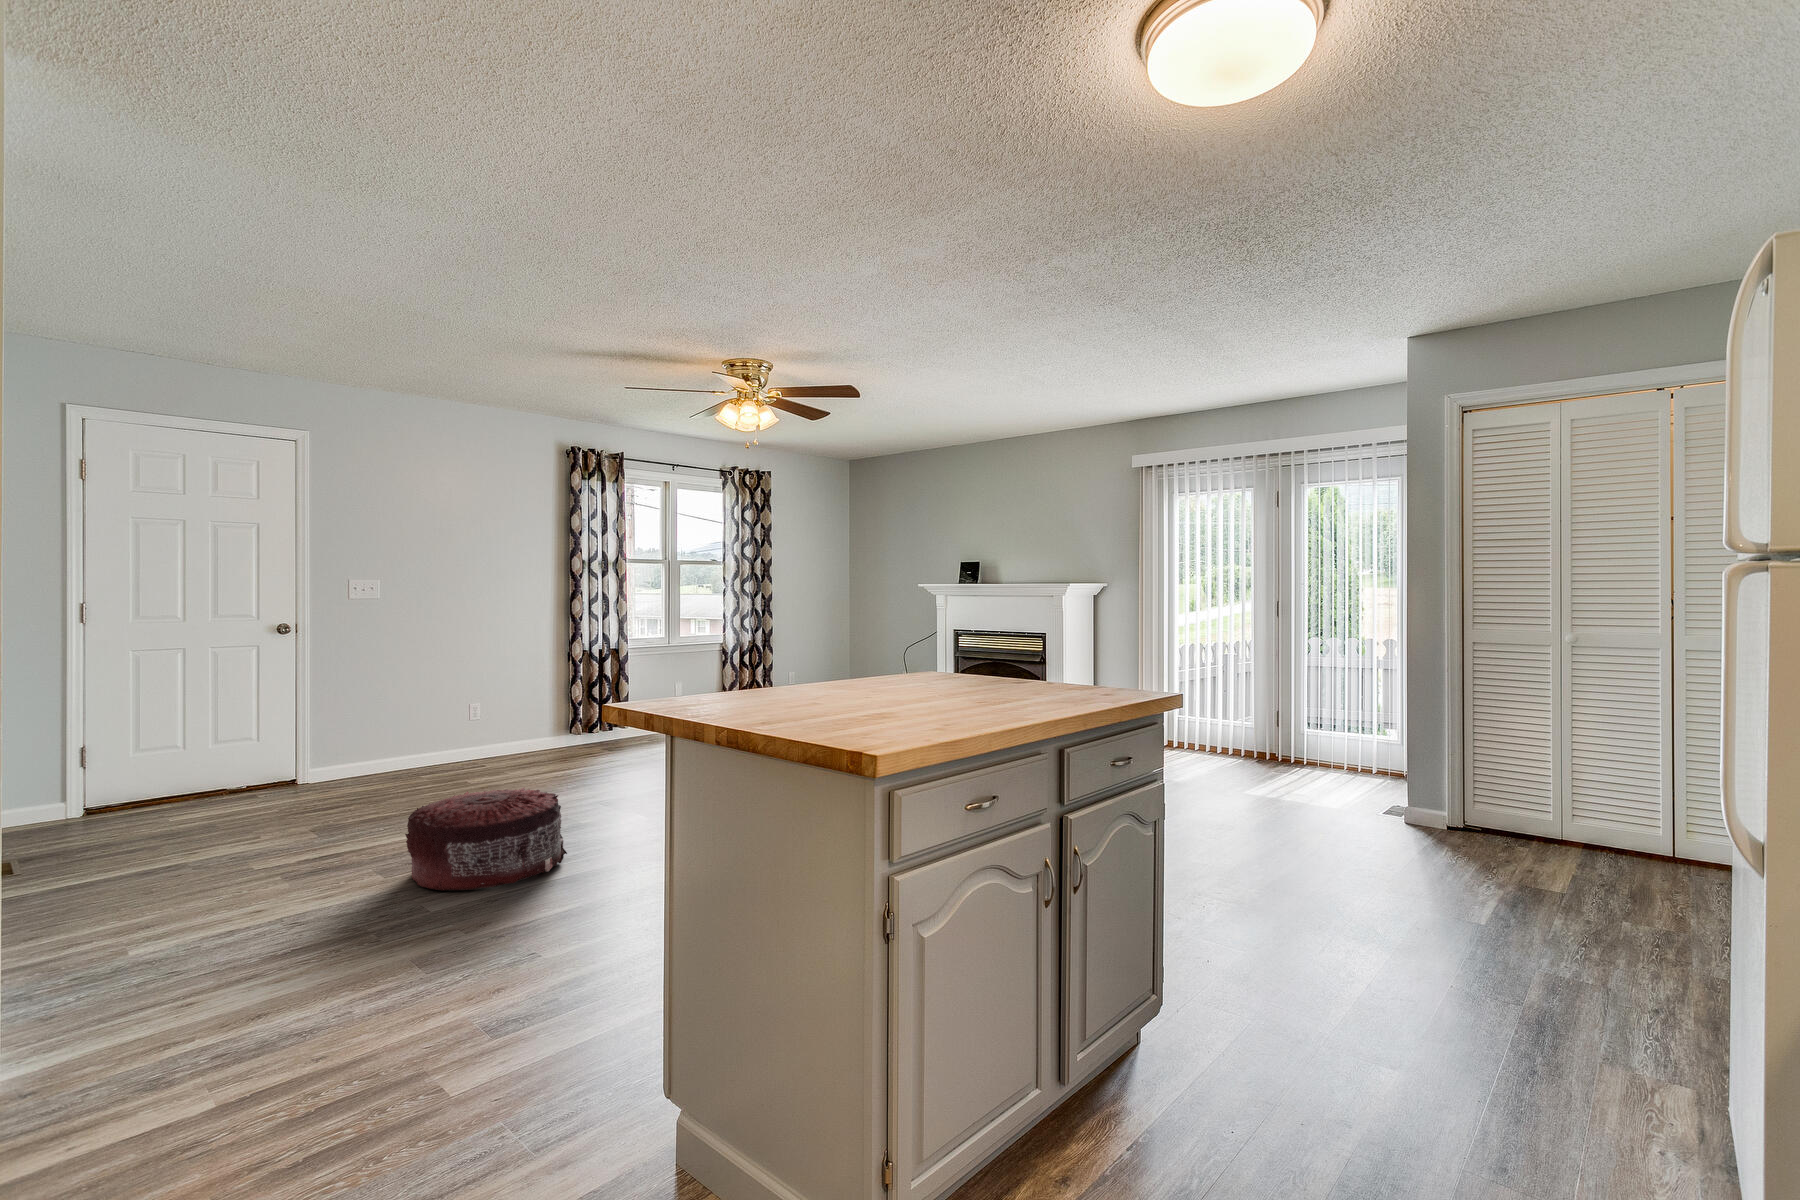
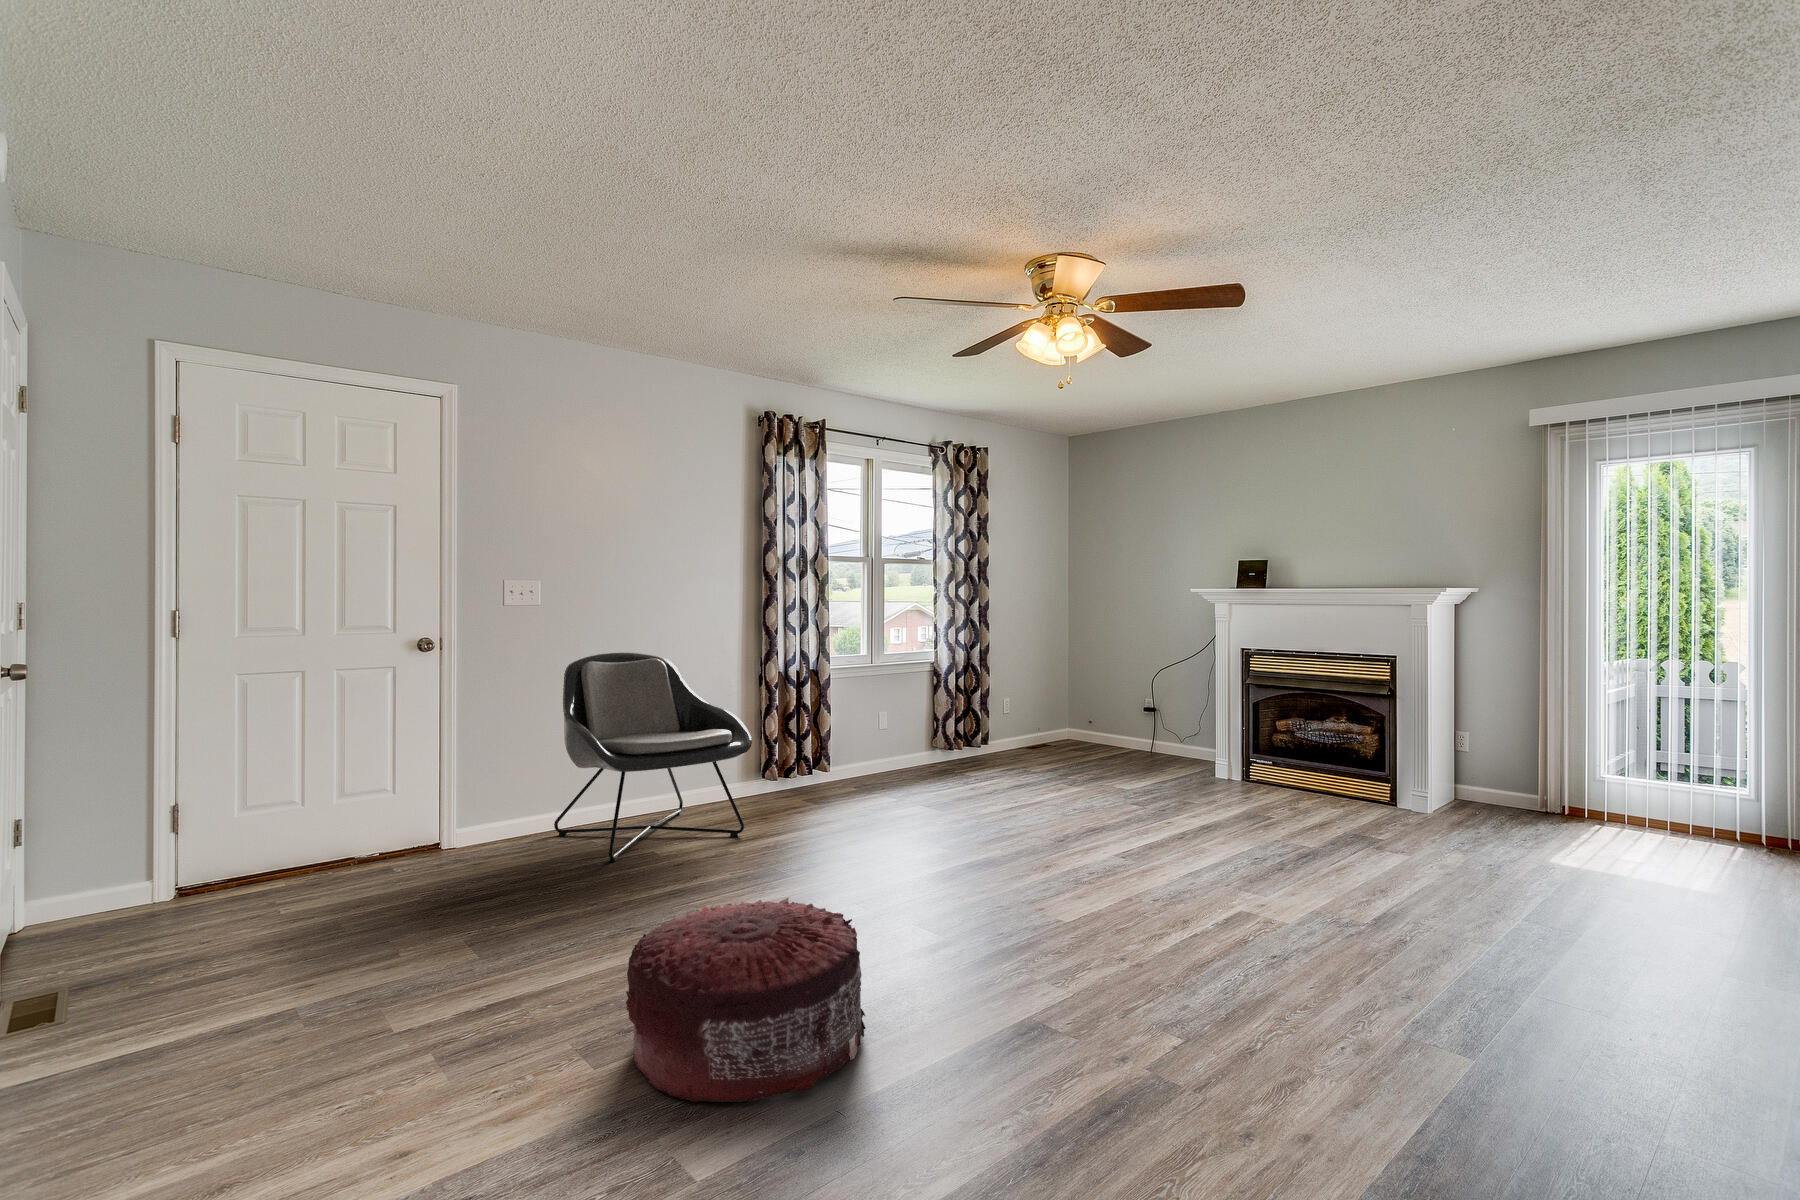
lounge chair: none [390,635,547,788] -> present [554,653,752,861]

